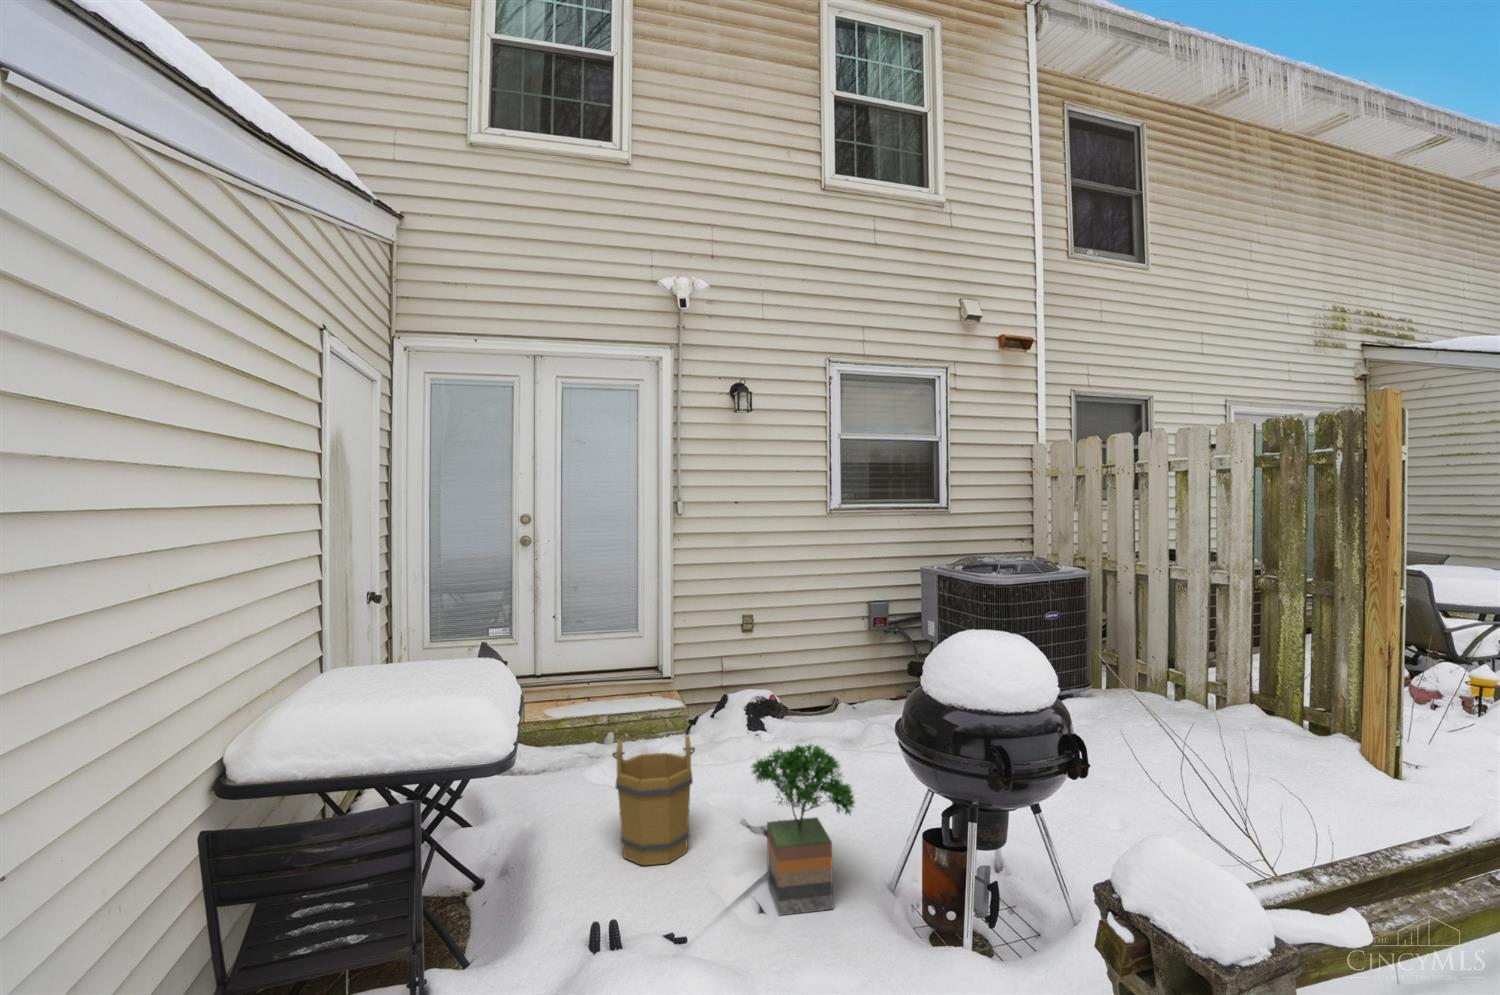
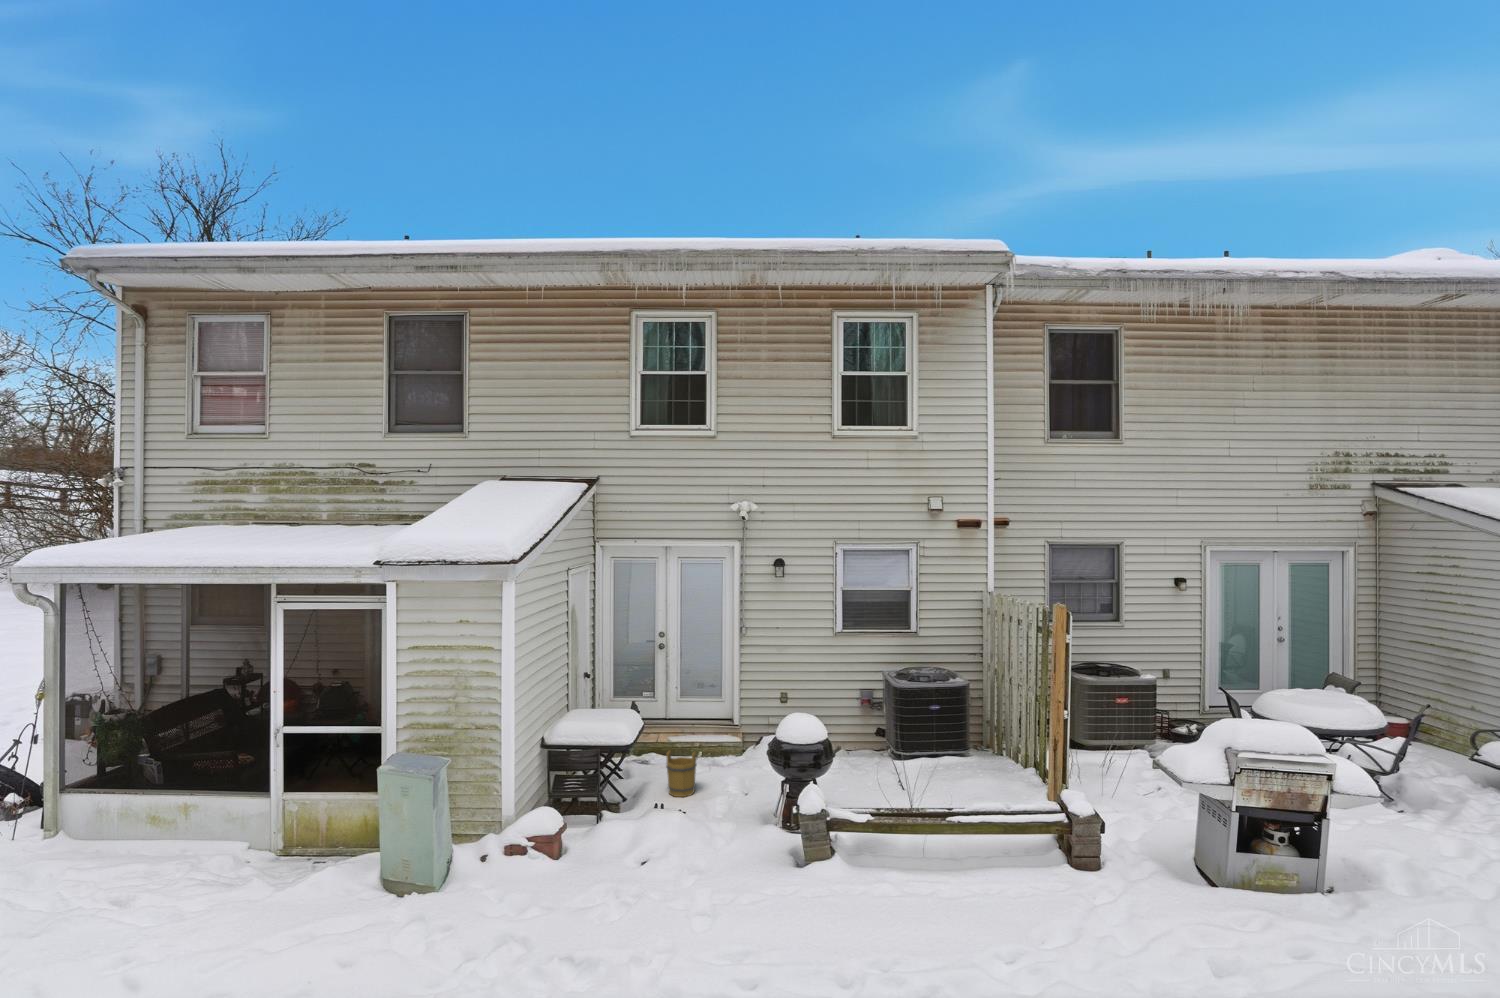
potted tree: present [752,745,855,915] -> none [705,757,741,816]

